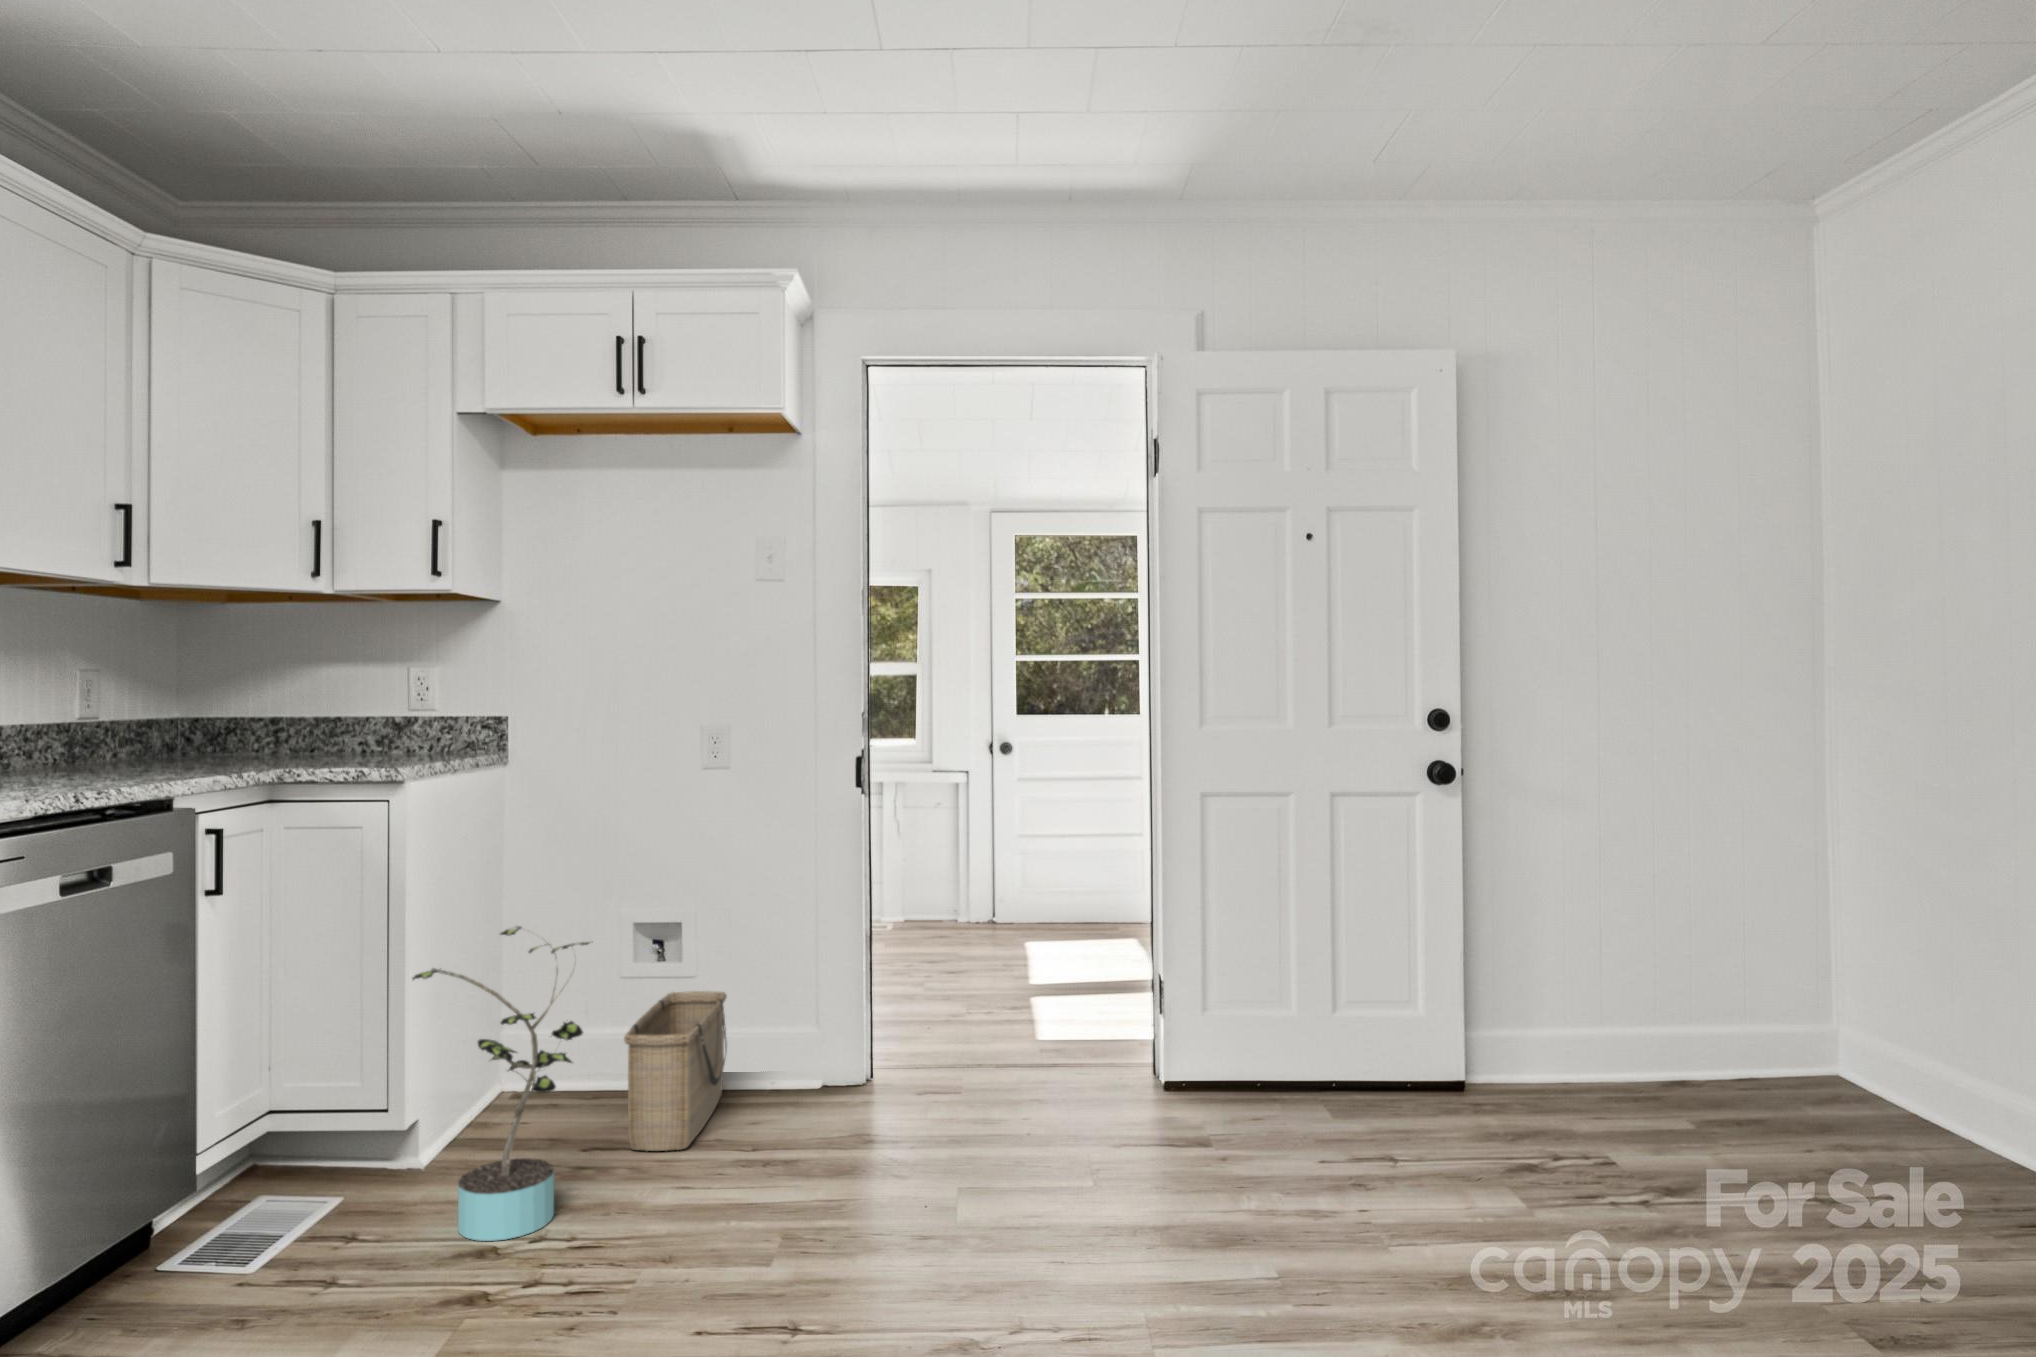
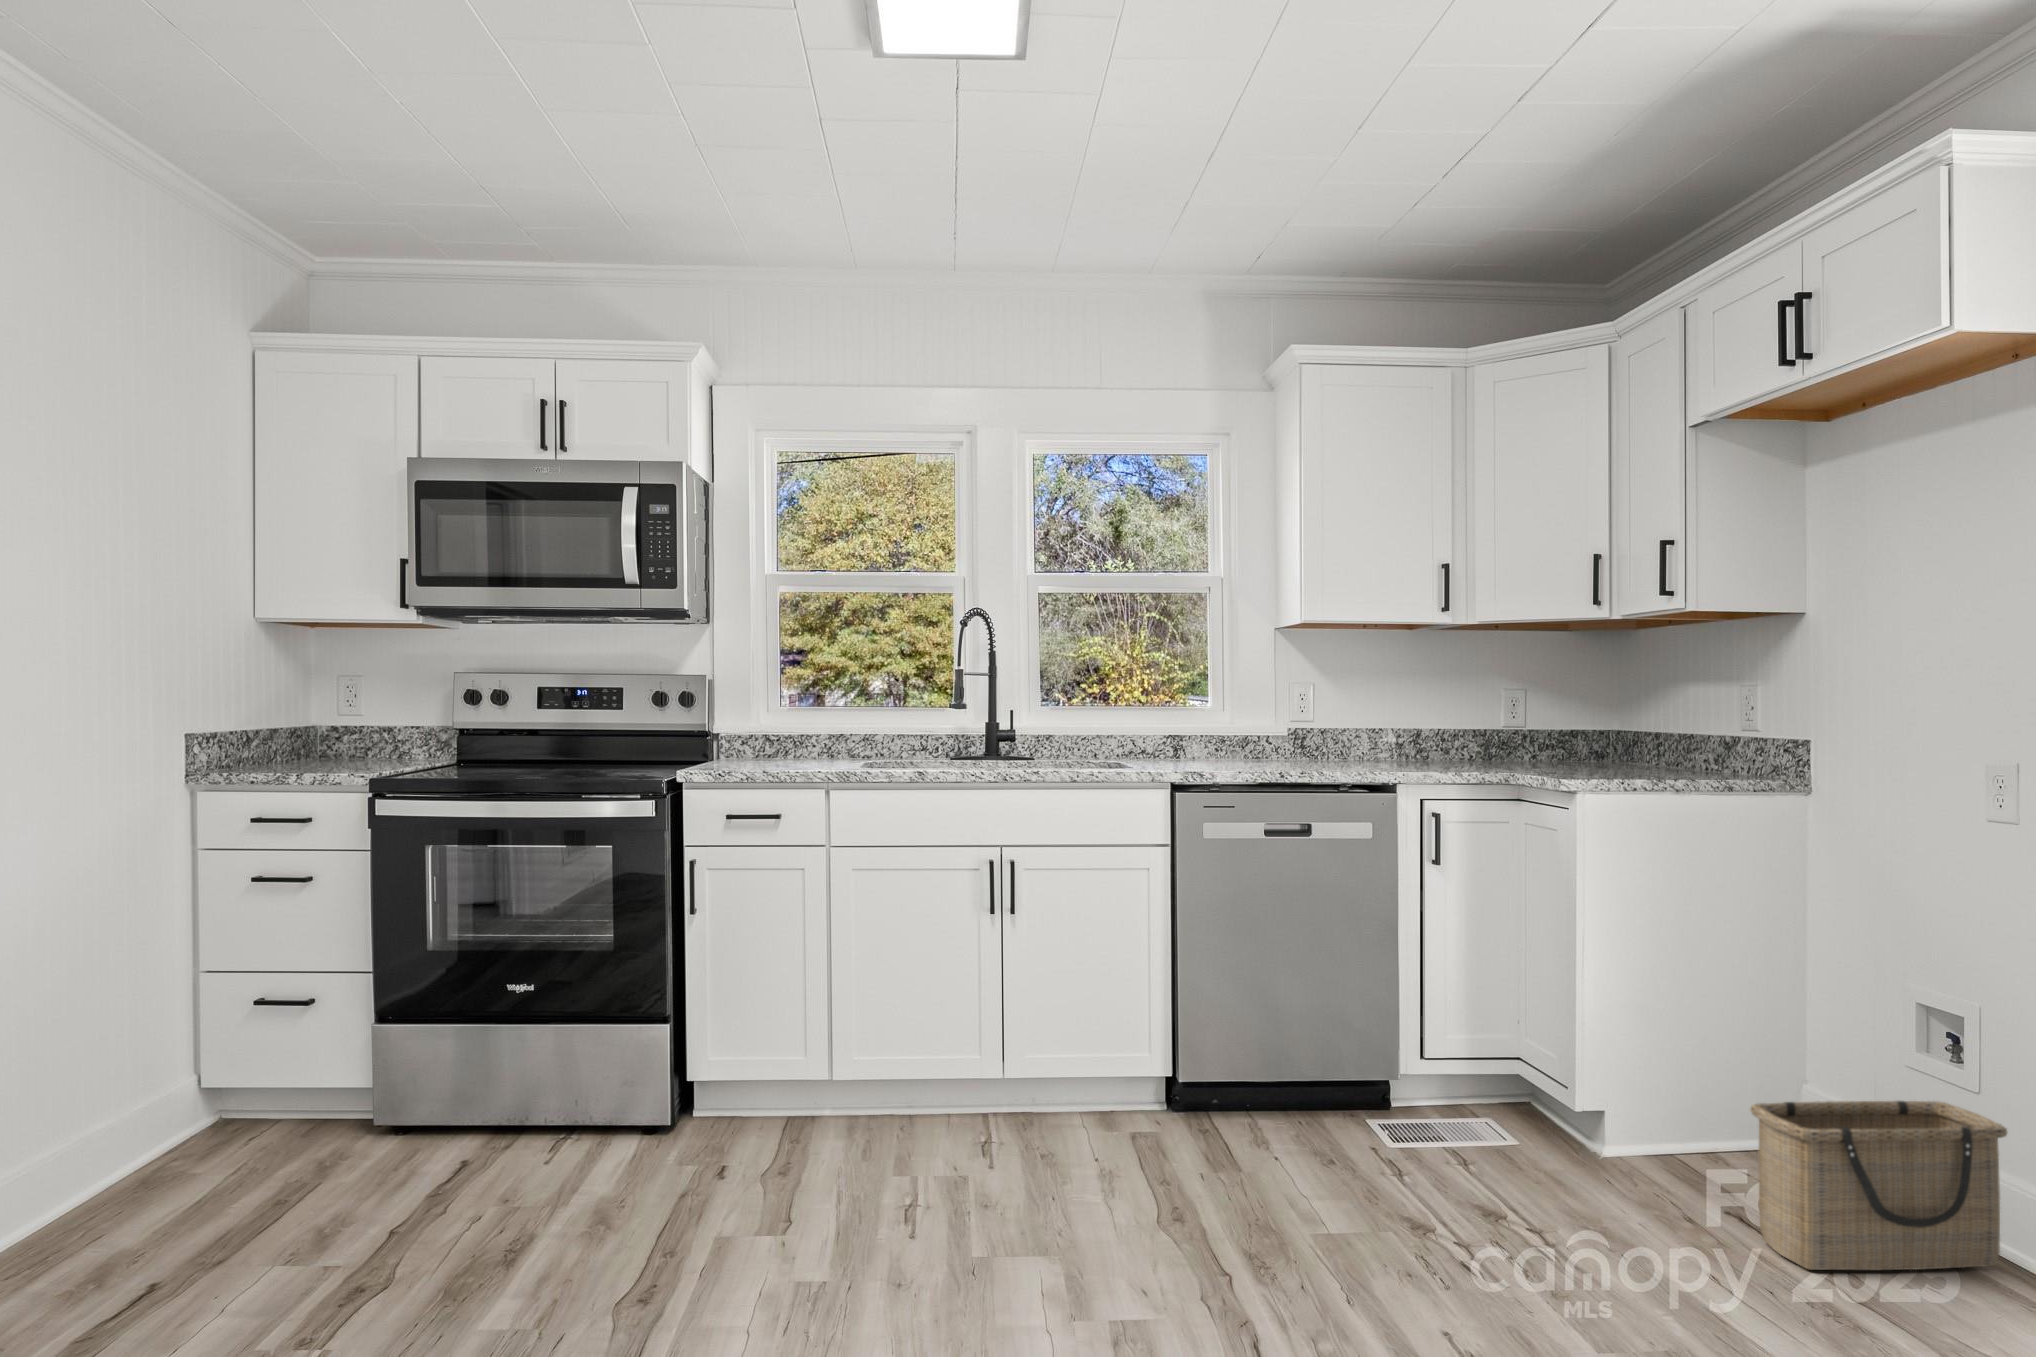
potted plant: present [413,926,589,1241] -> none [1480,938,1629,1234]

